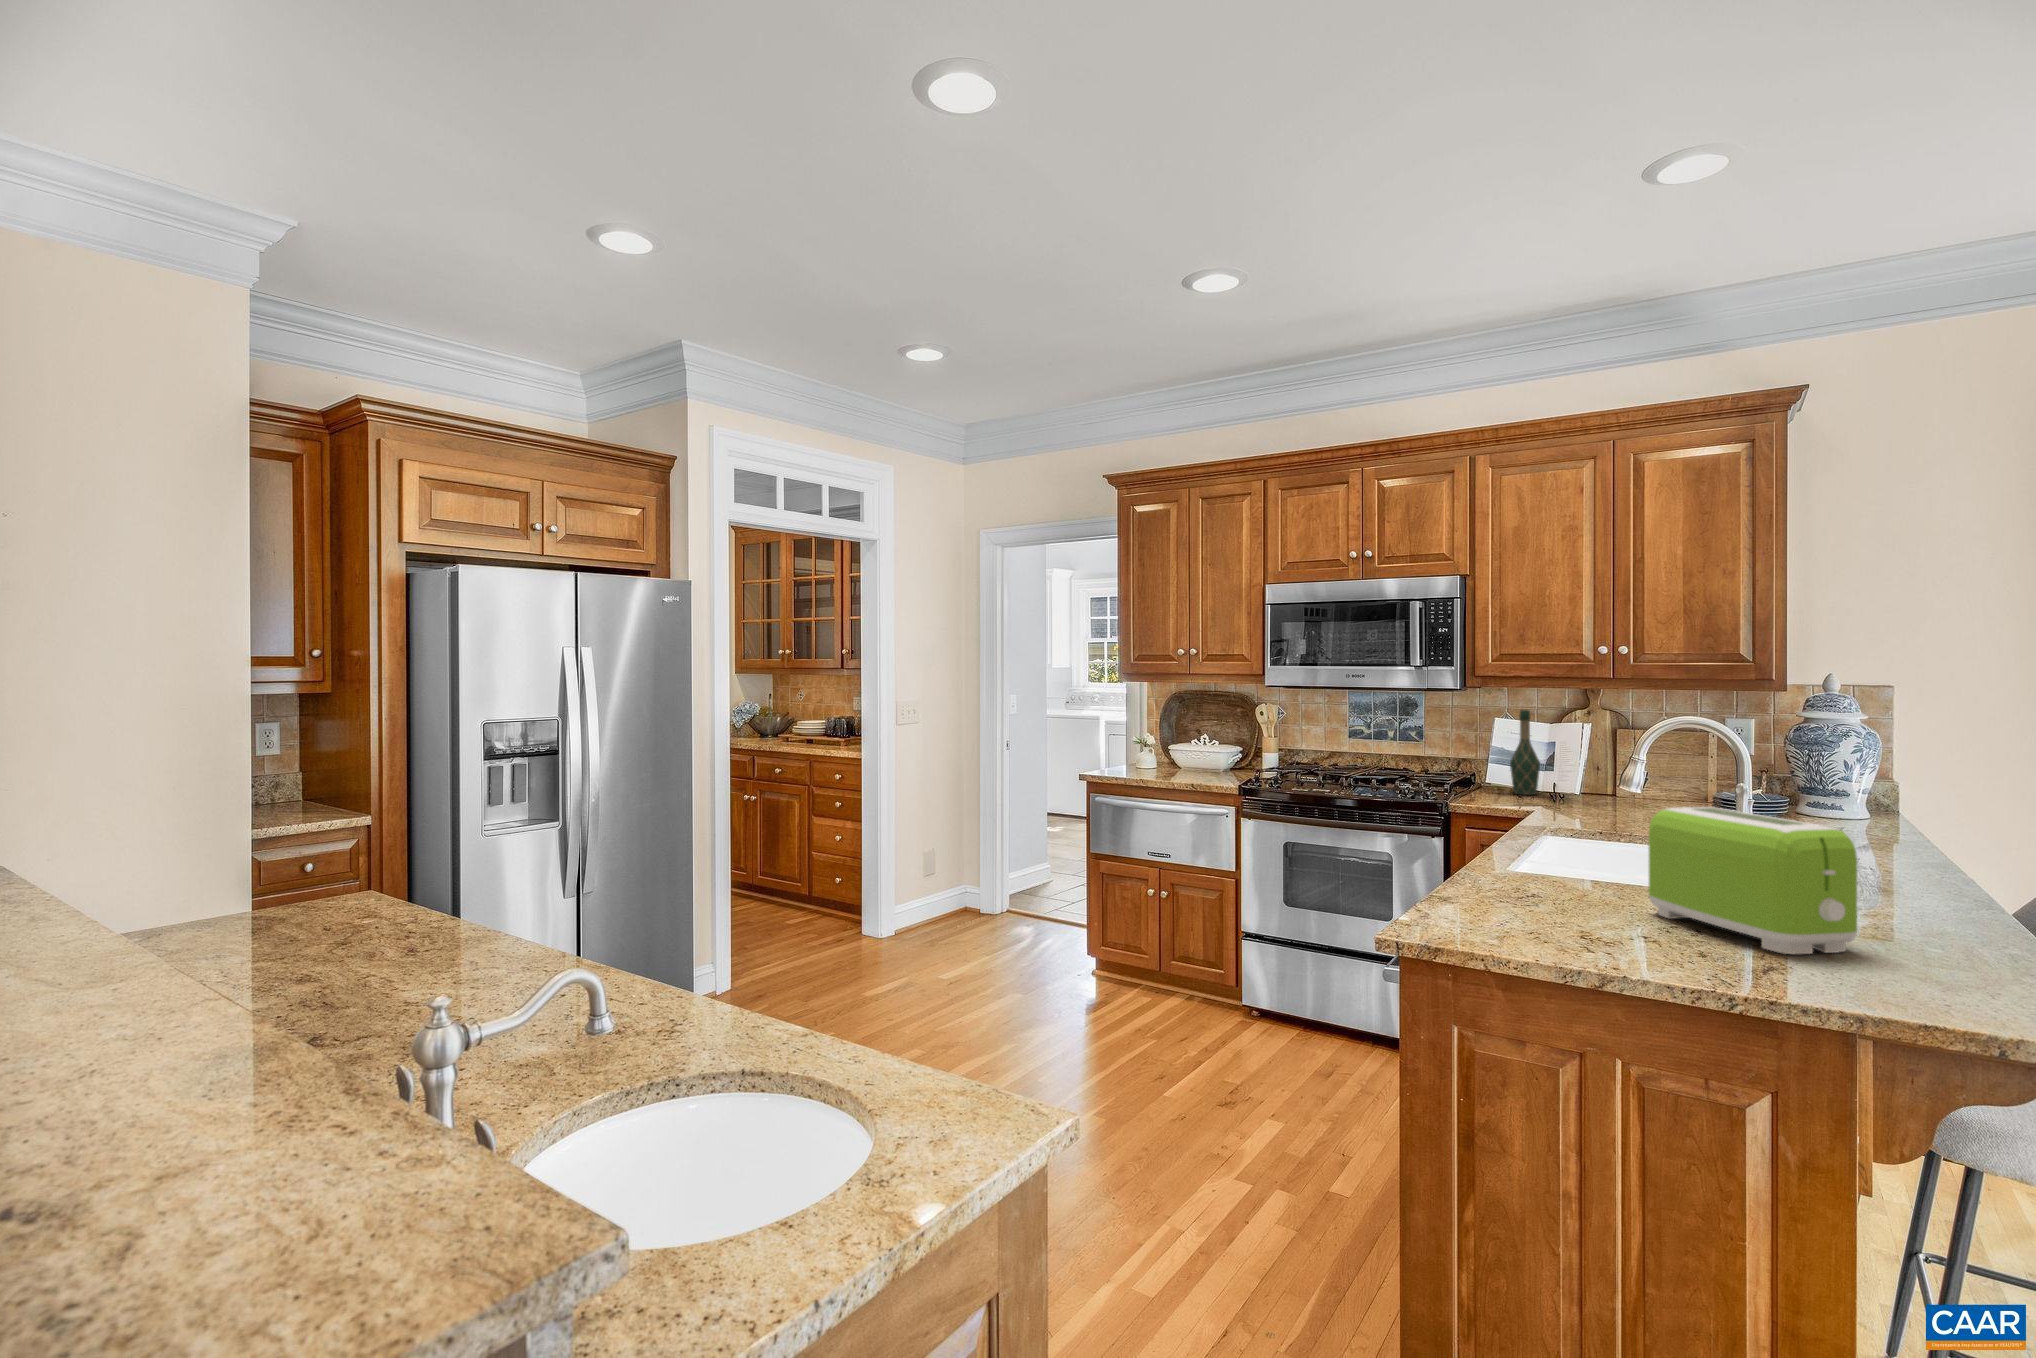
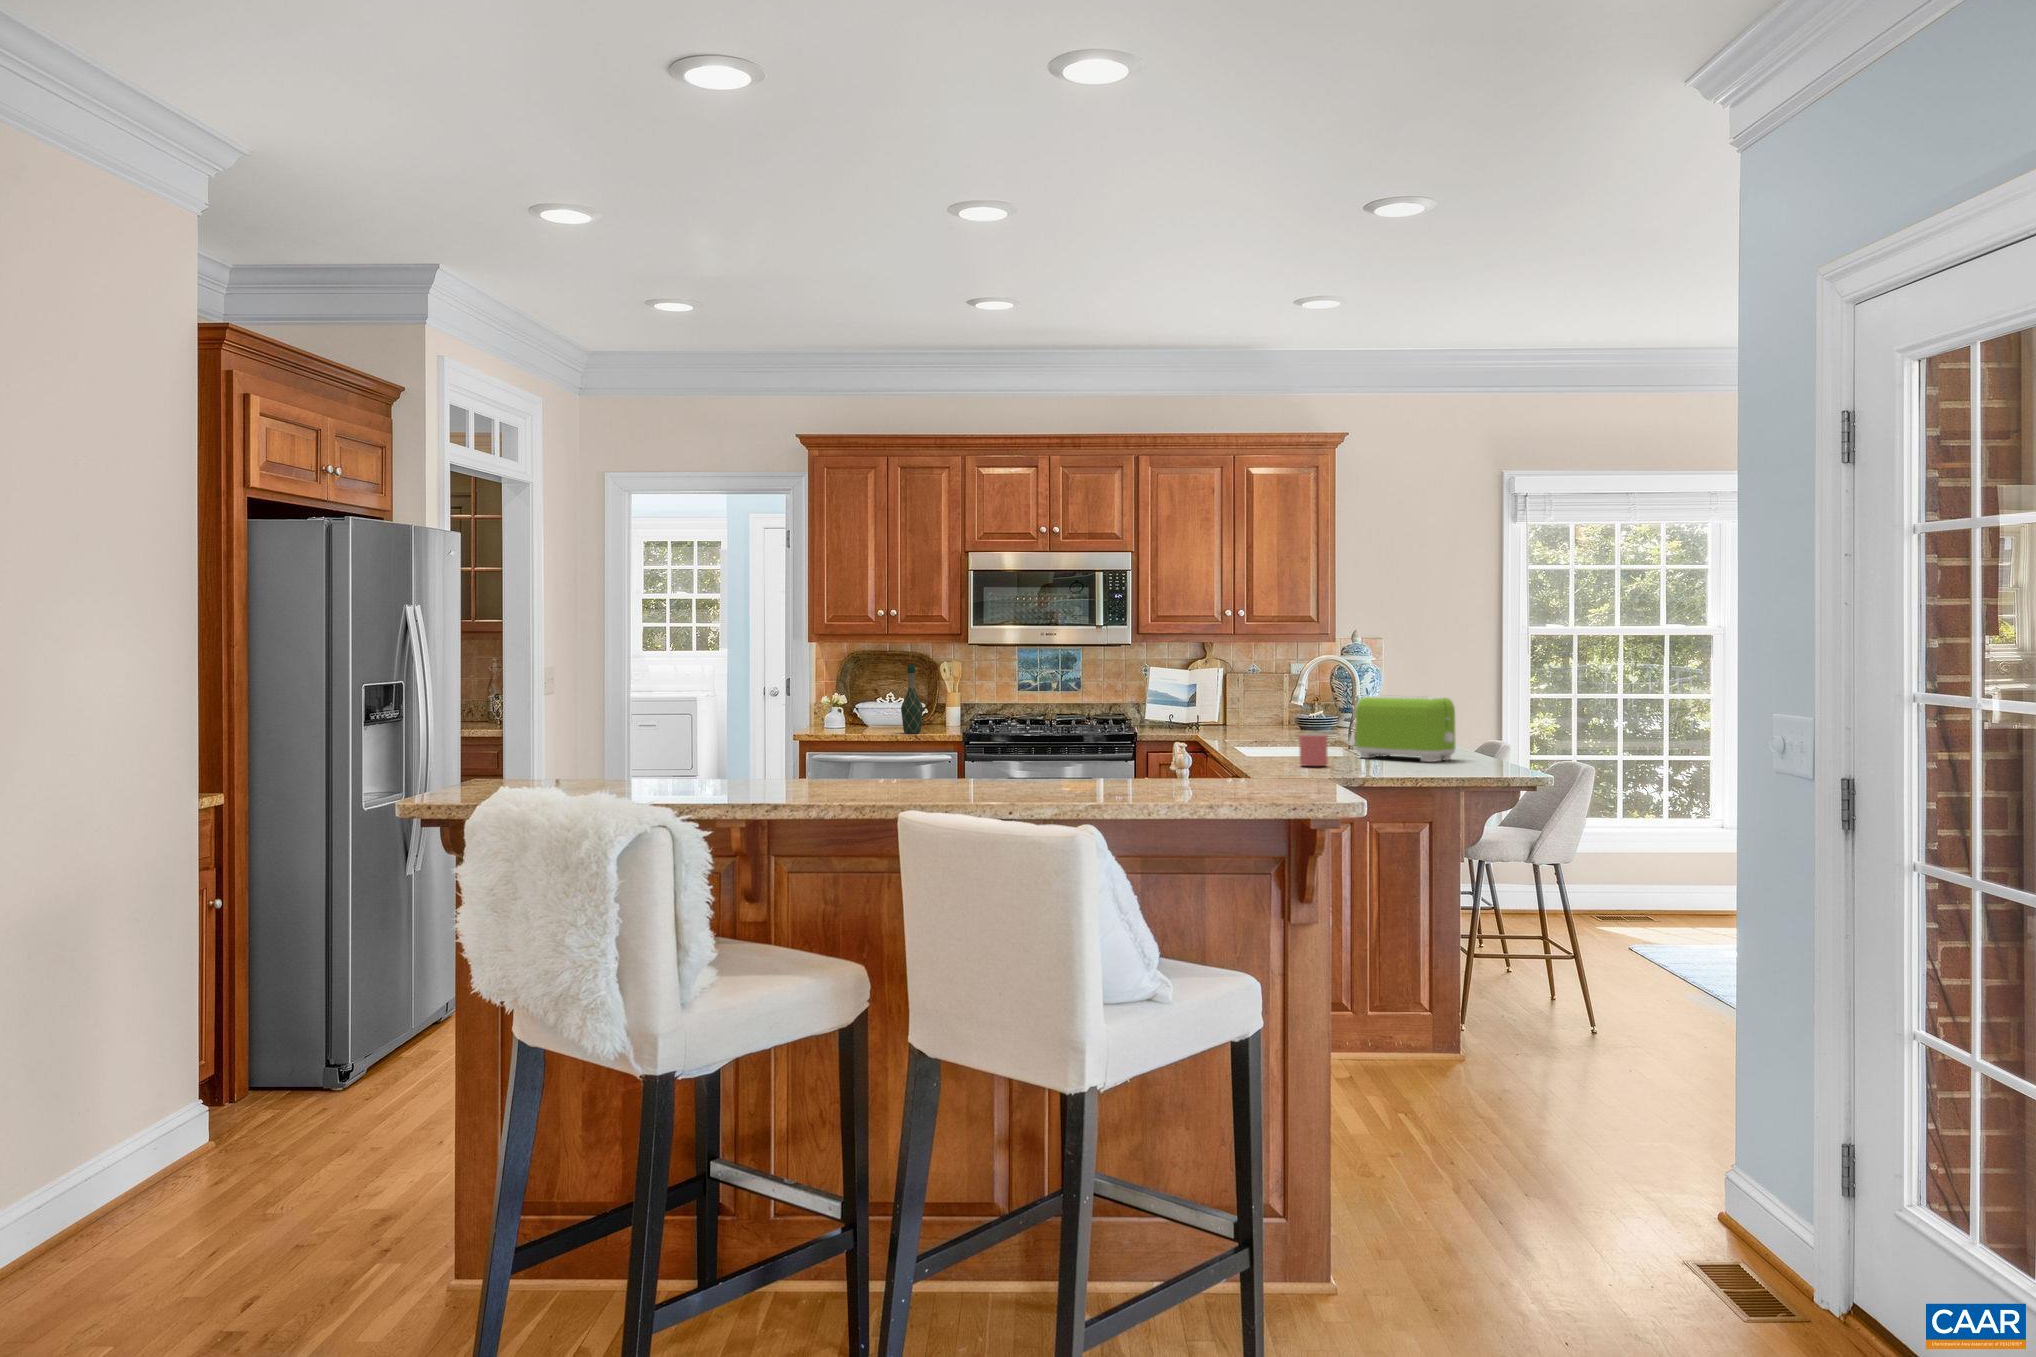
wine bottle: present [1510,710,1540,795] -> present [901,665,923,733]
mug: none [1488,871,1541,935] -> present [1299,734,1328,766]

